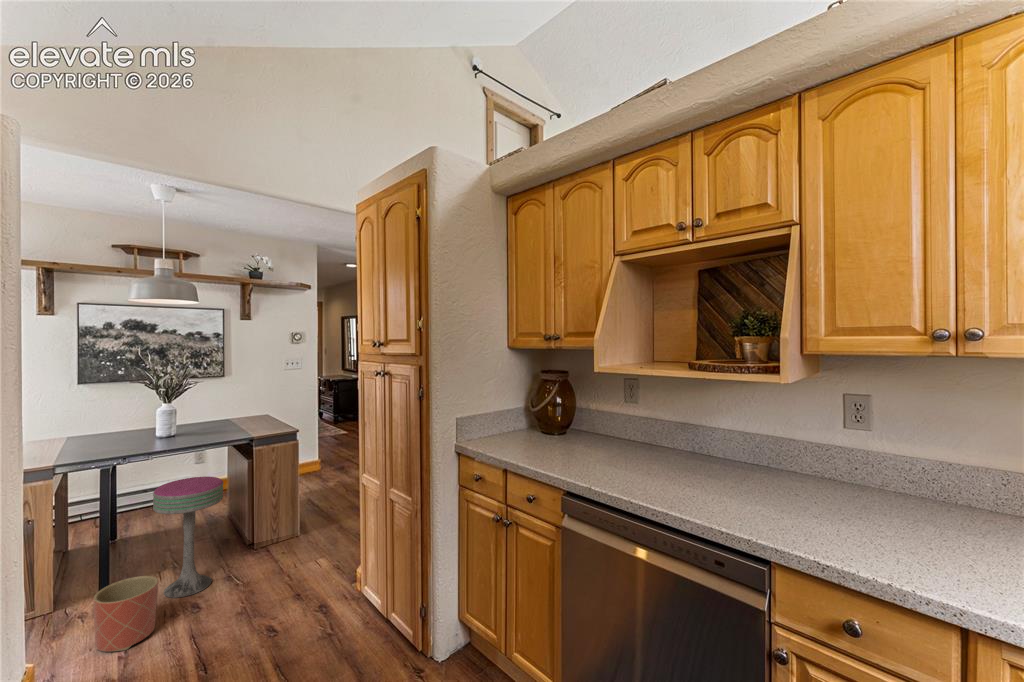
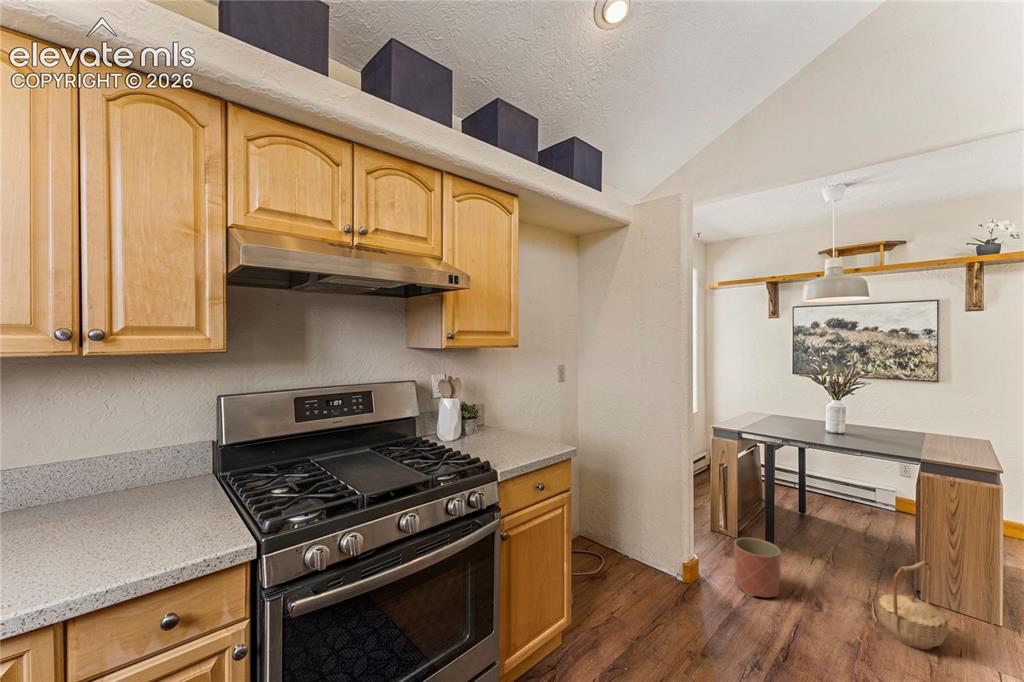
bar stool: present [153,477,223,598] -> none [794,473,864,595]
basket: none [248,519,295,592] -> present [878,561,948,650]

